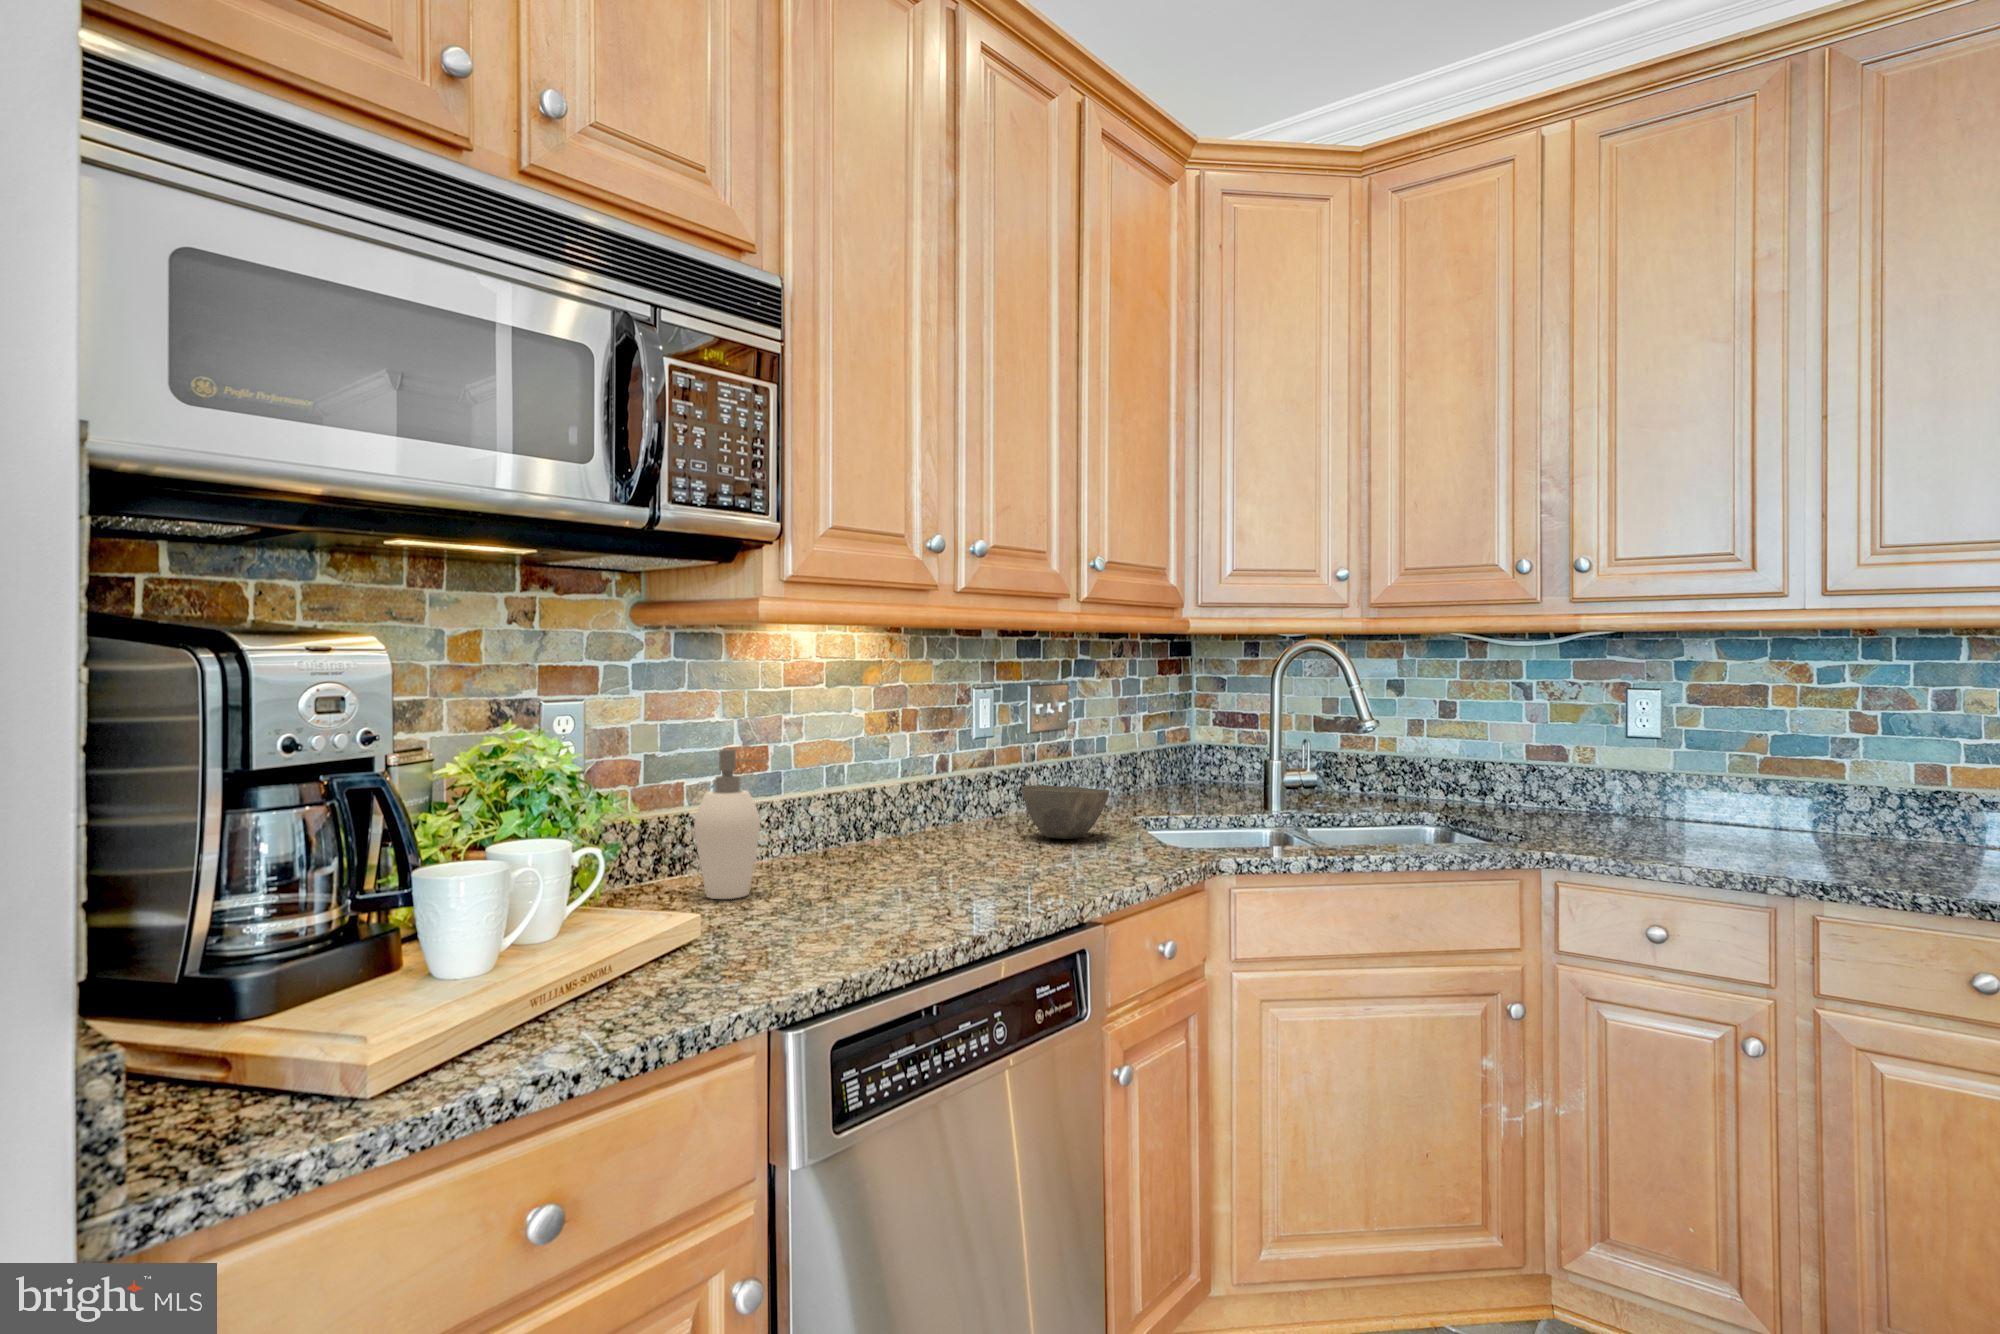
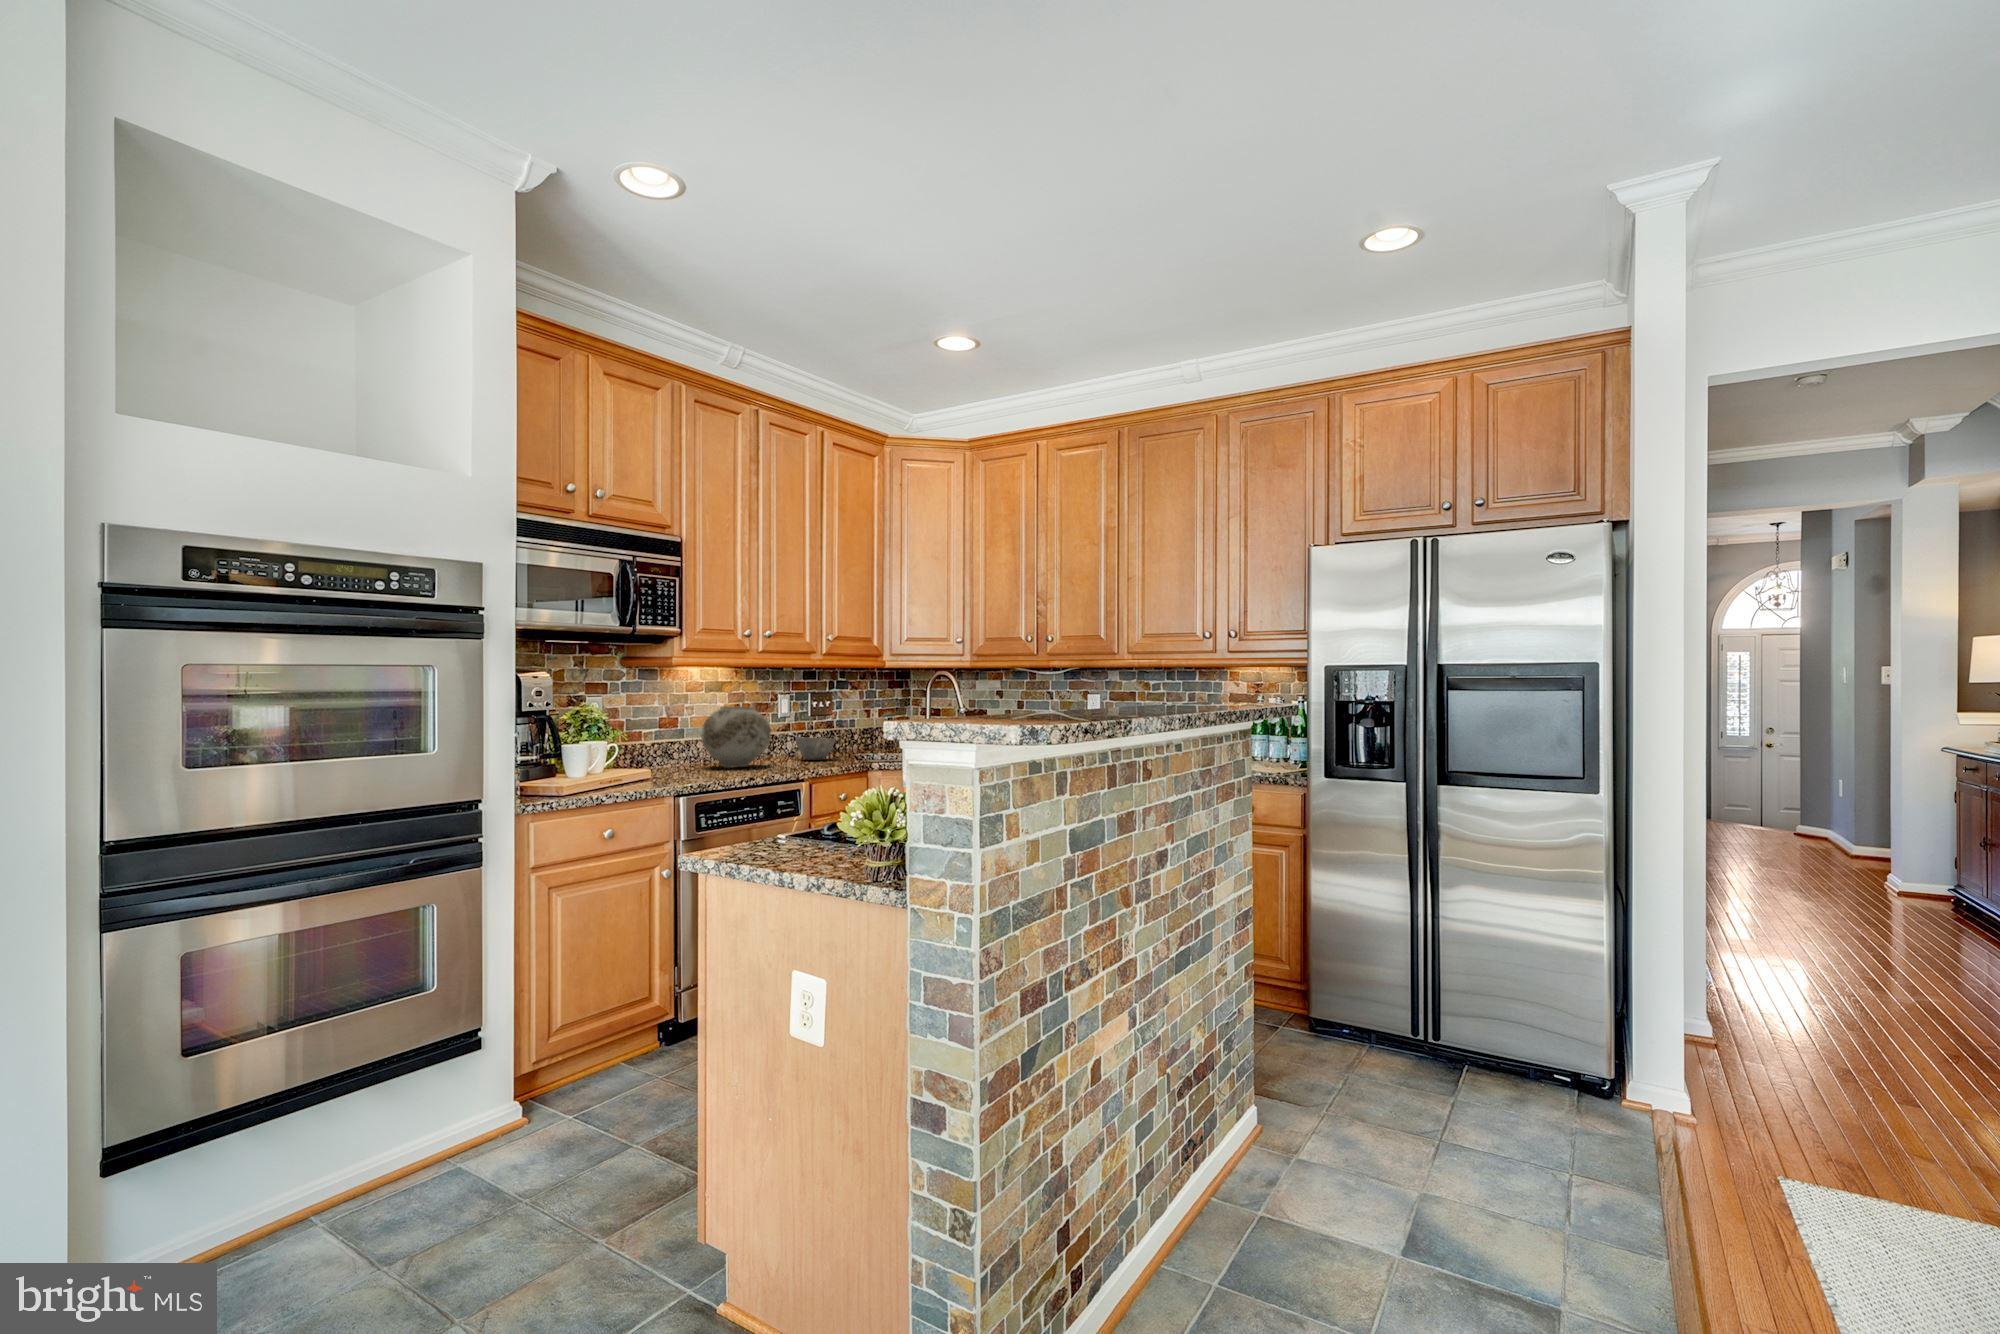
vase: none [826,722,990,876] -> present [701,706,771,768]
soap dispenser: present [694,749,765,899] -> none [647,715,676,772]

